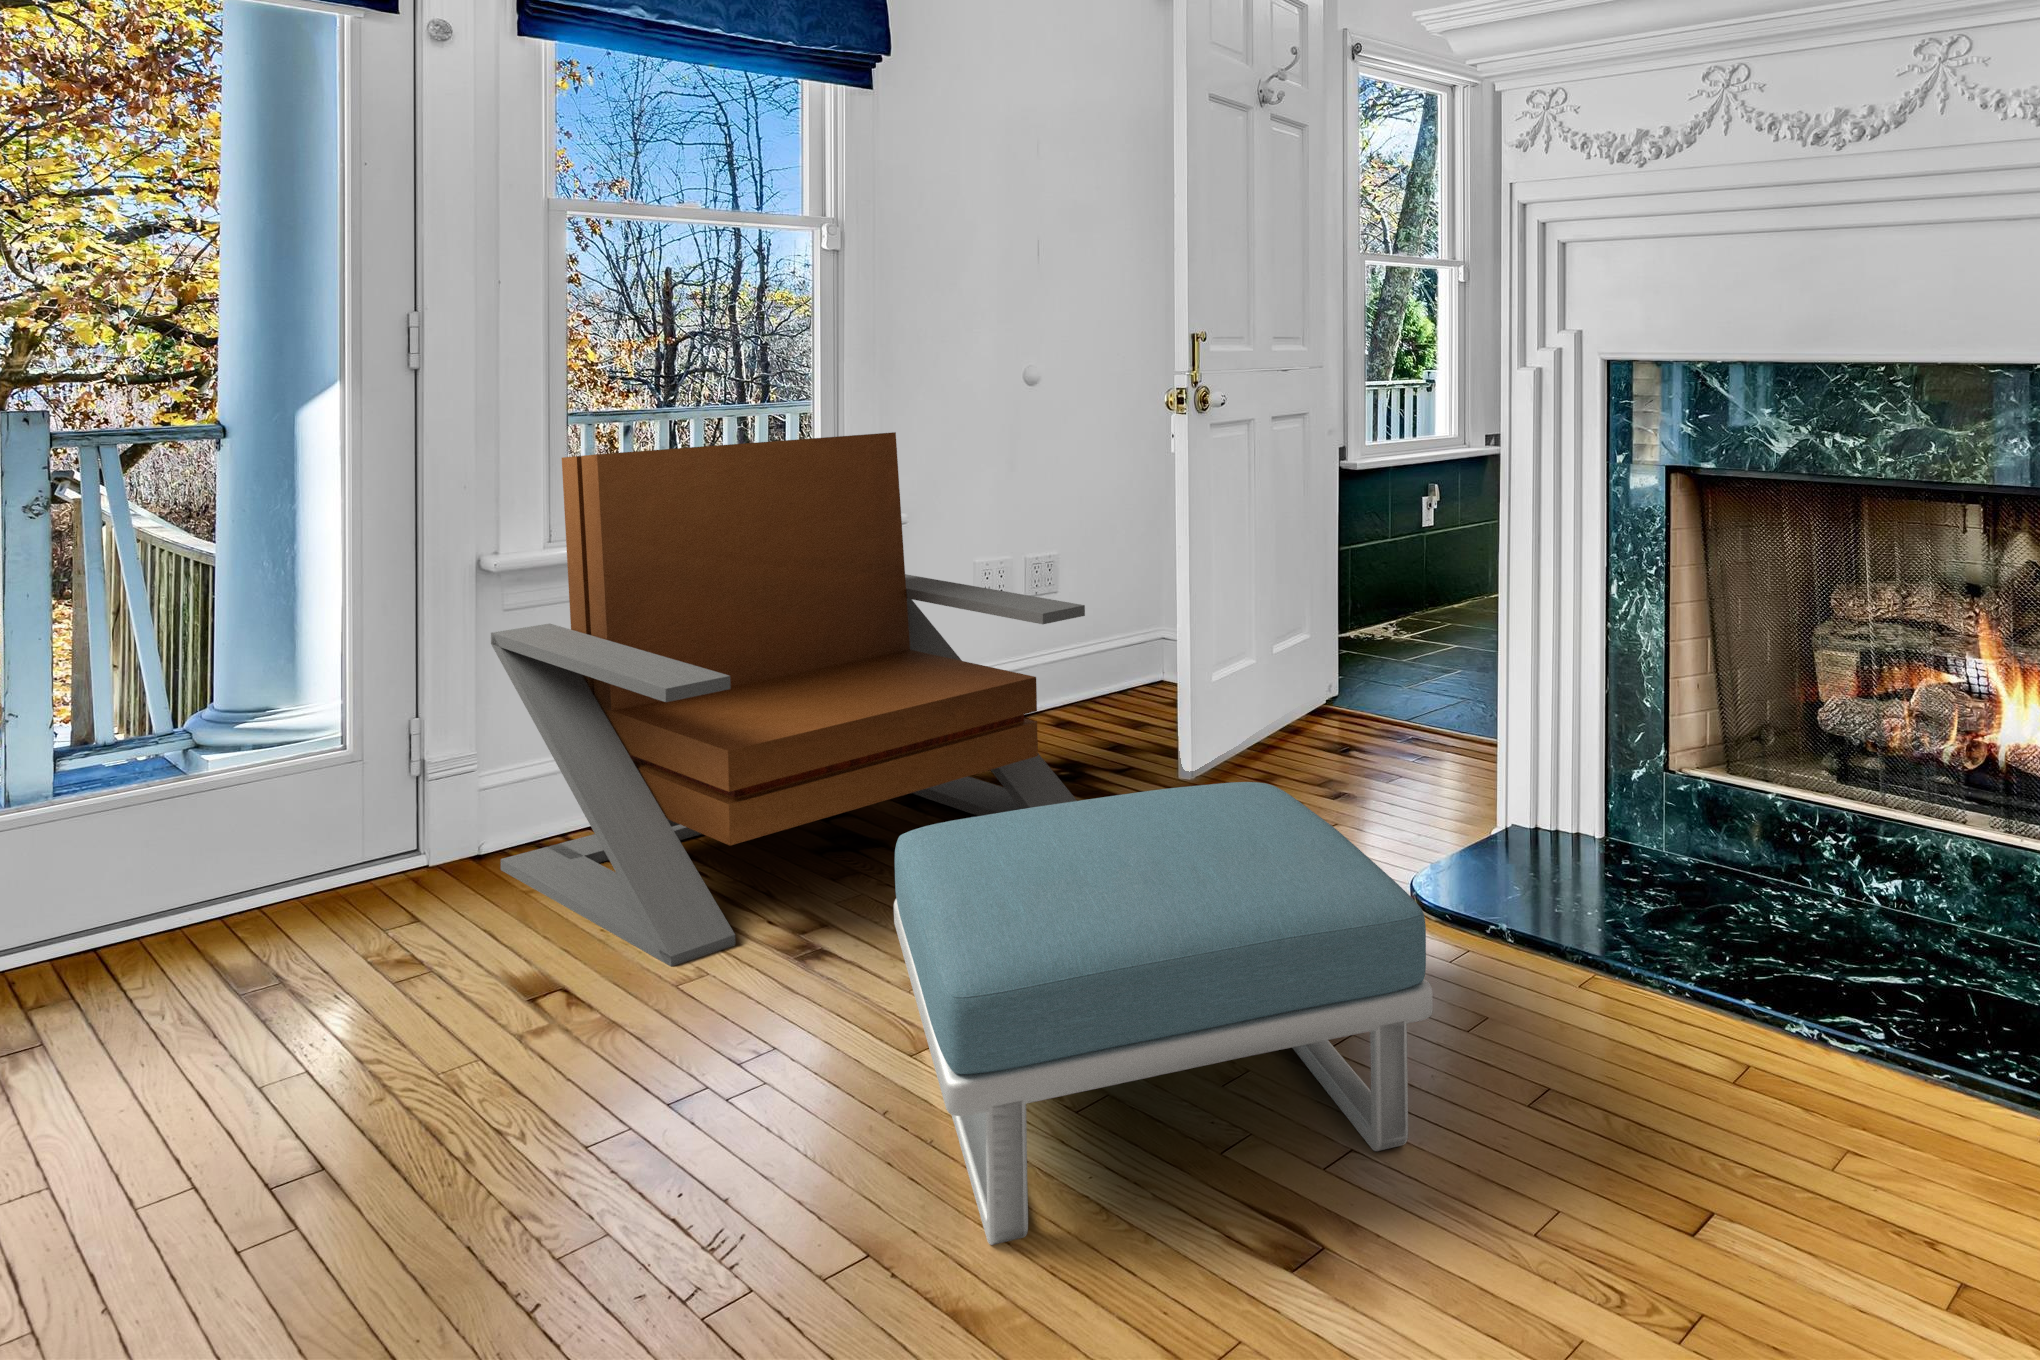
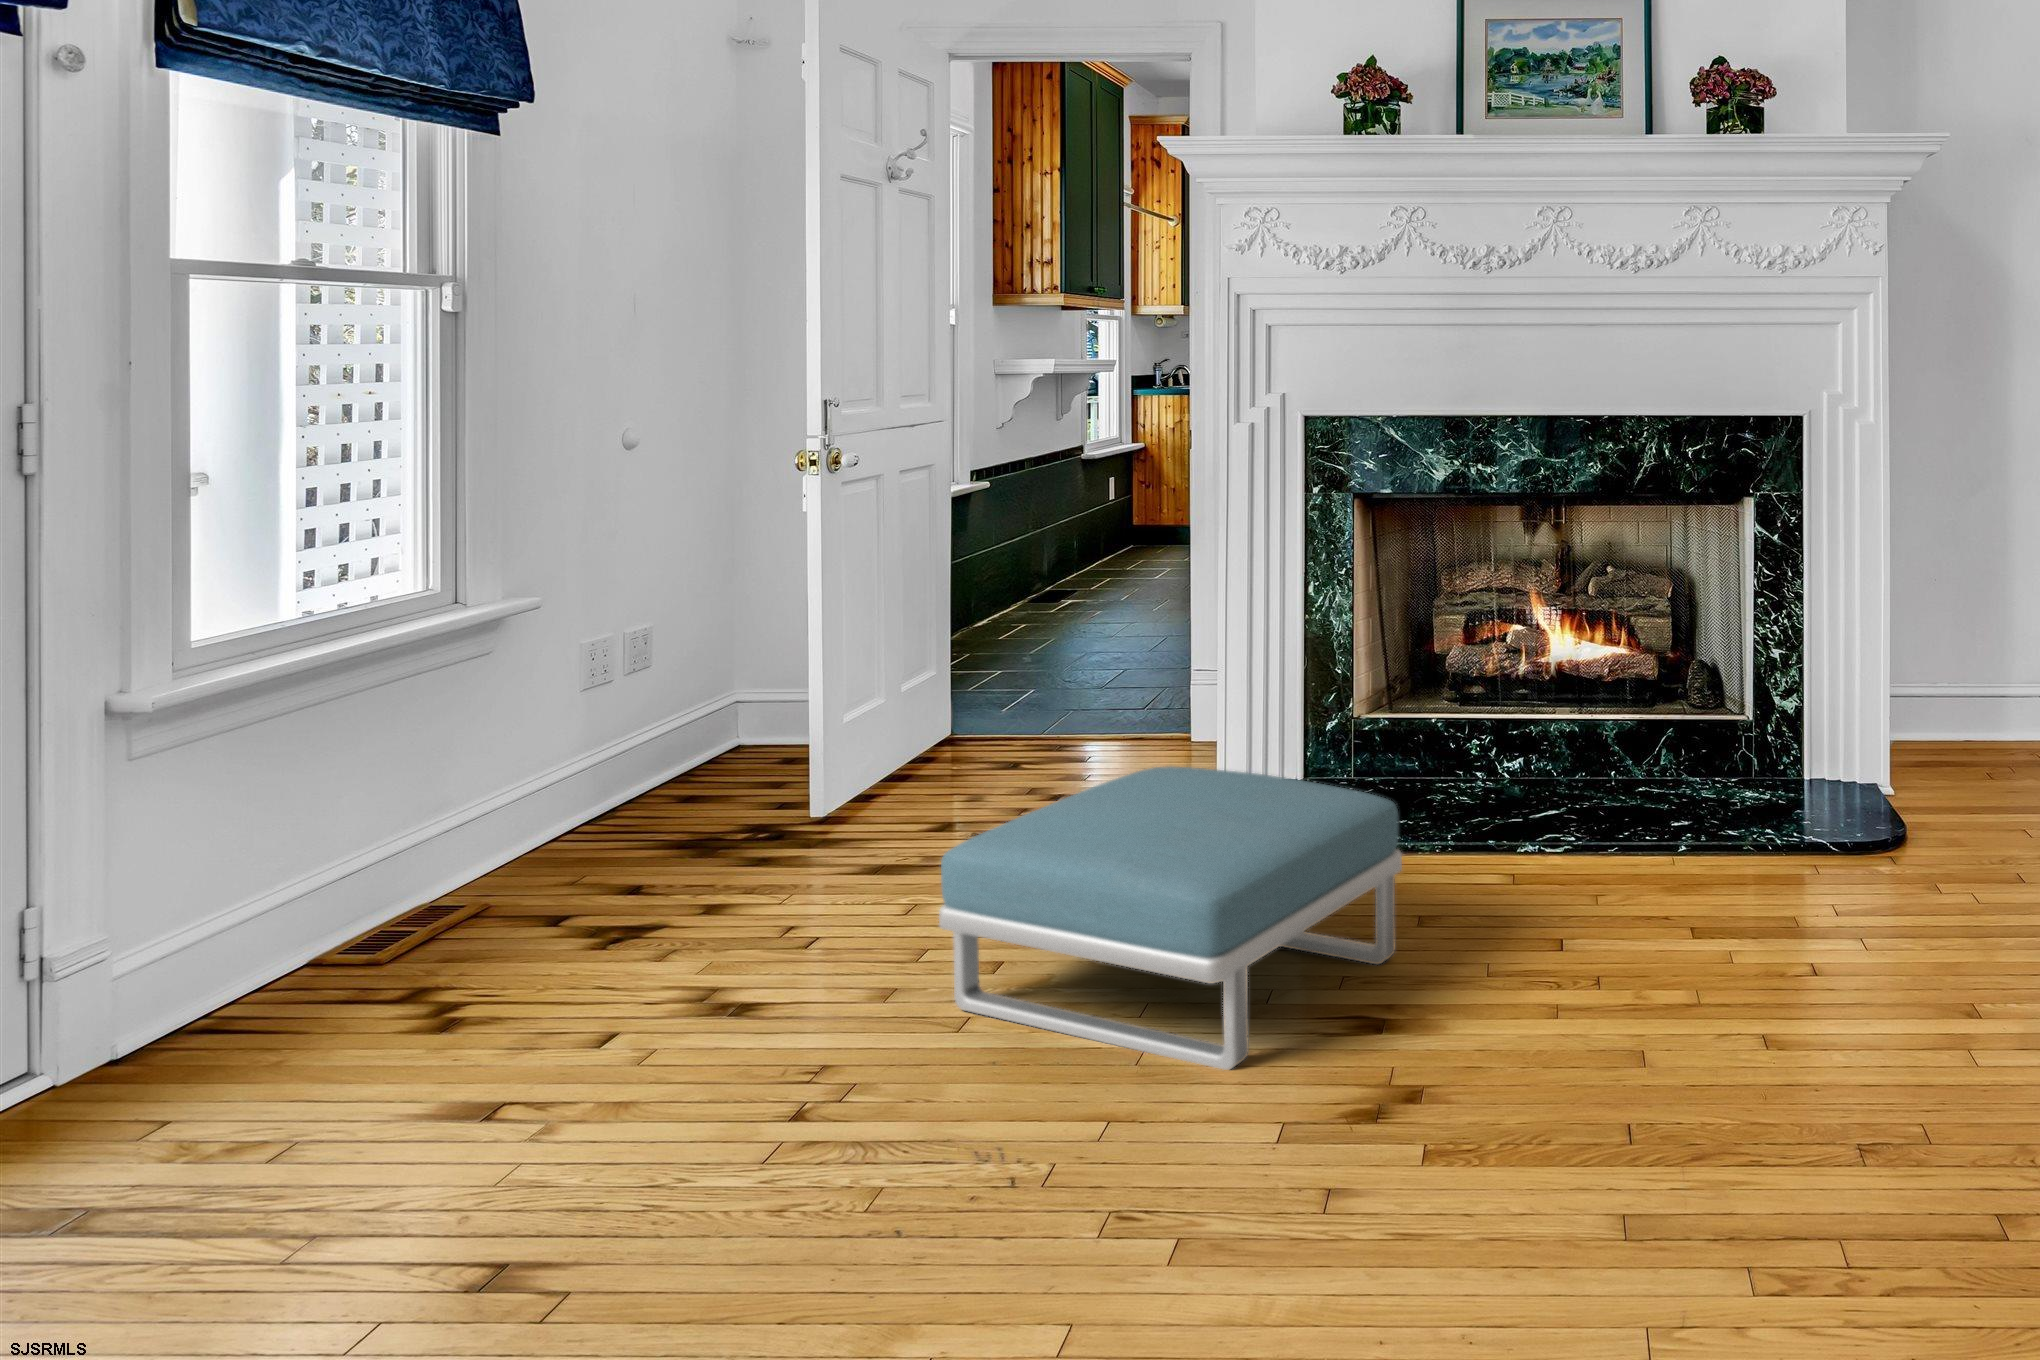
lounge chair: present [491,432,1085,966] -> none [167,518,832,1071]

